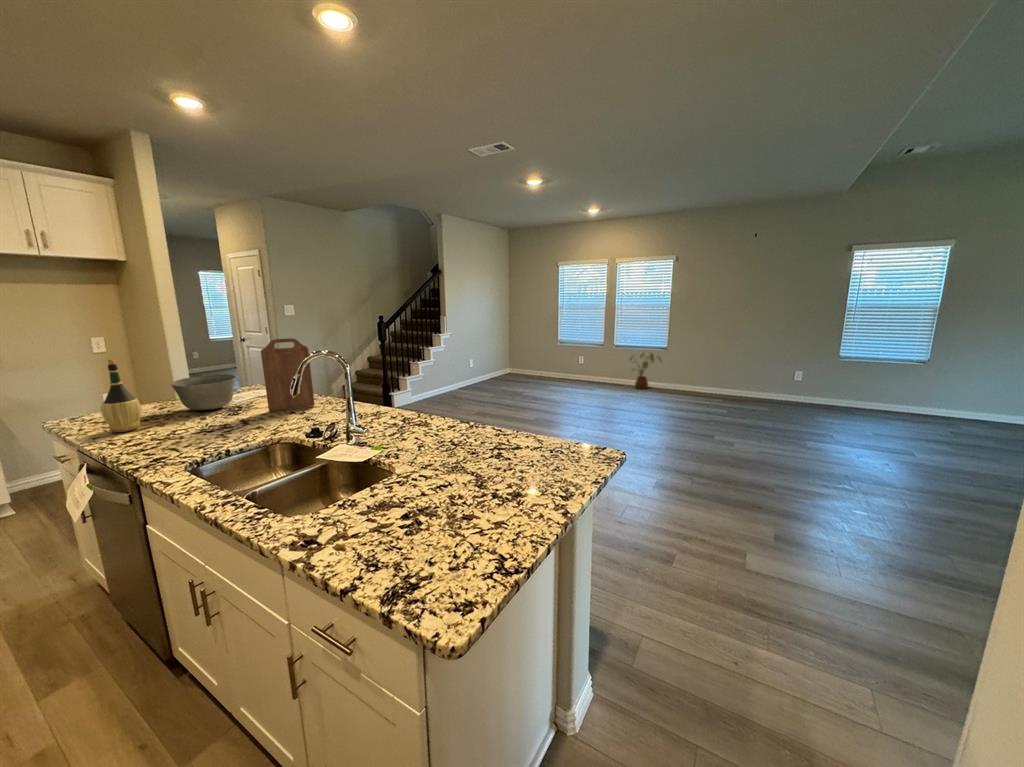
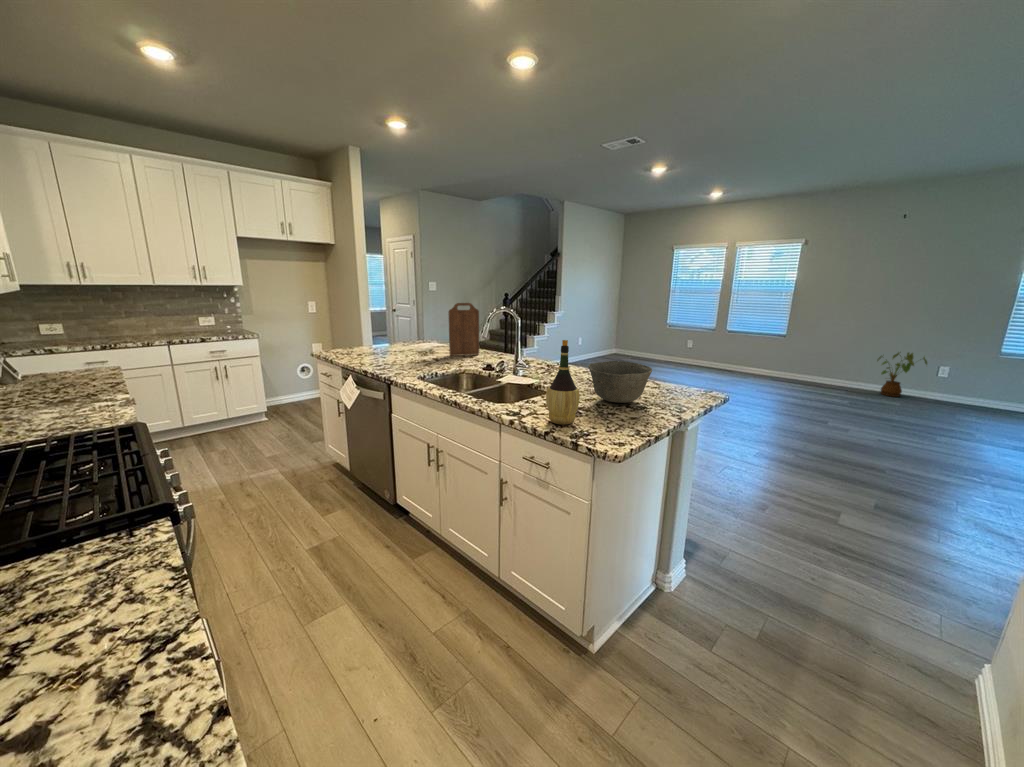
house plant: present [630,353,661,389] -> present [877,352,927,397]
wine bottle: present [101,360,141,432] -> present [546,340,580,424]
bowl: present [171,374,236,410] -> present [588,361,652,403]

